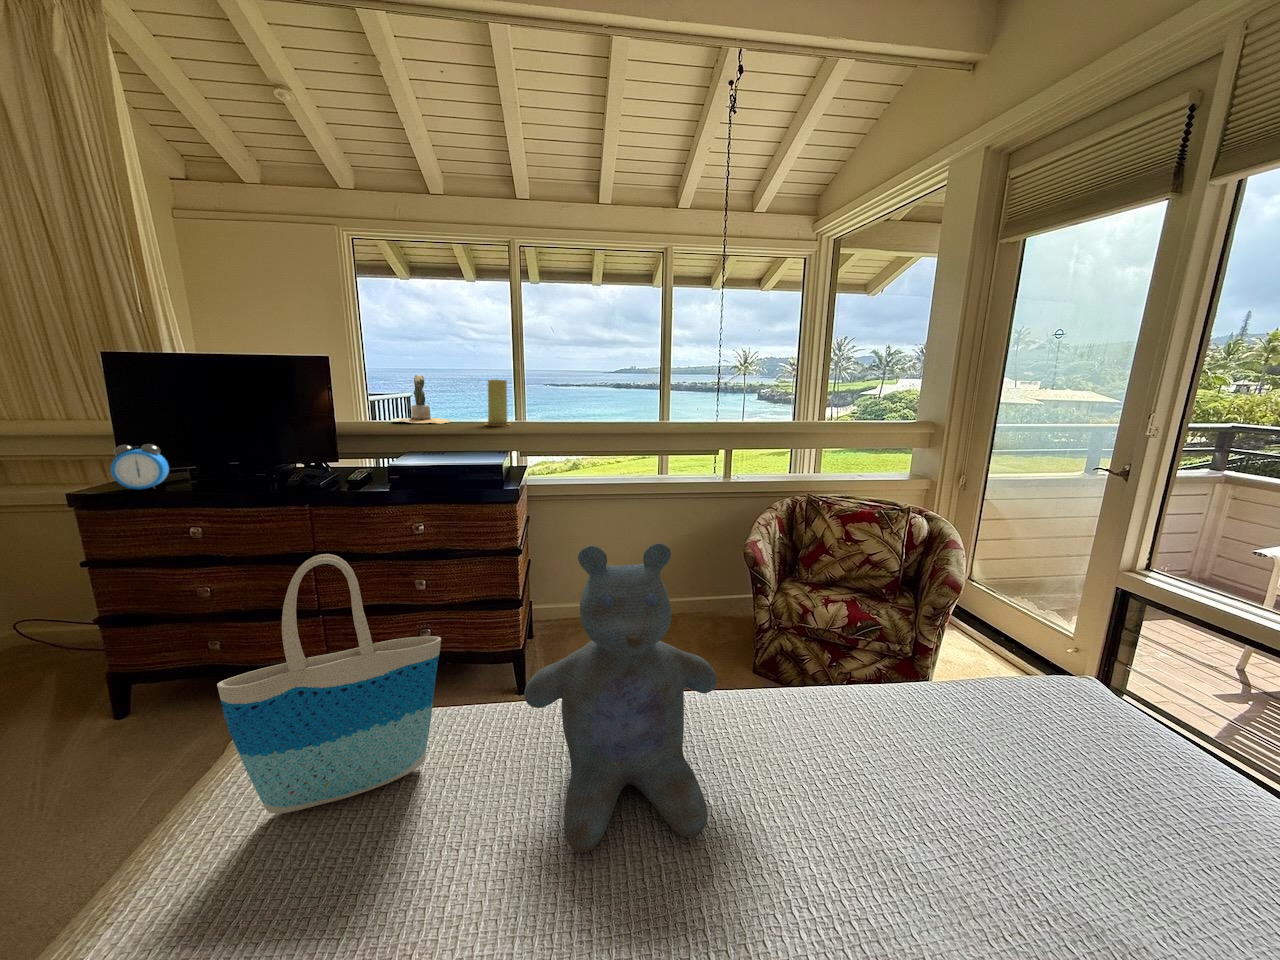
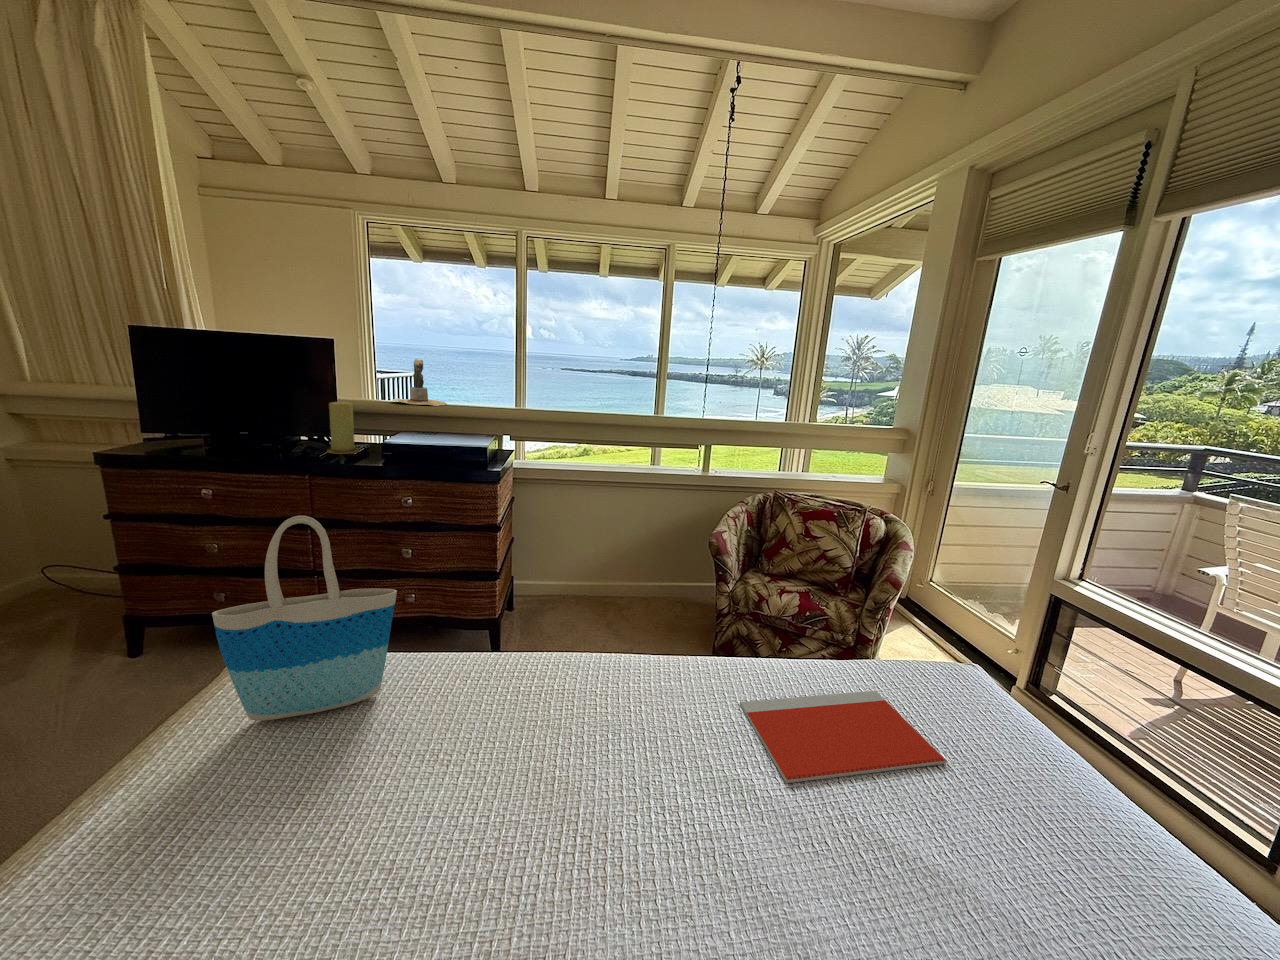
candle: present [486,379,510,426] -> present [327,402,358,454]
alarm clock: present [111,444,169,490] -> none [133,411,185,453]
stuffed bear: present [524,543,717,852] -> none [462,522,626,764]
notebook: none [851,718,1120,851] -> present [740,691,946,783]

